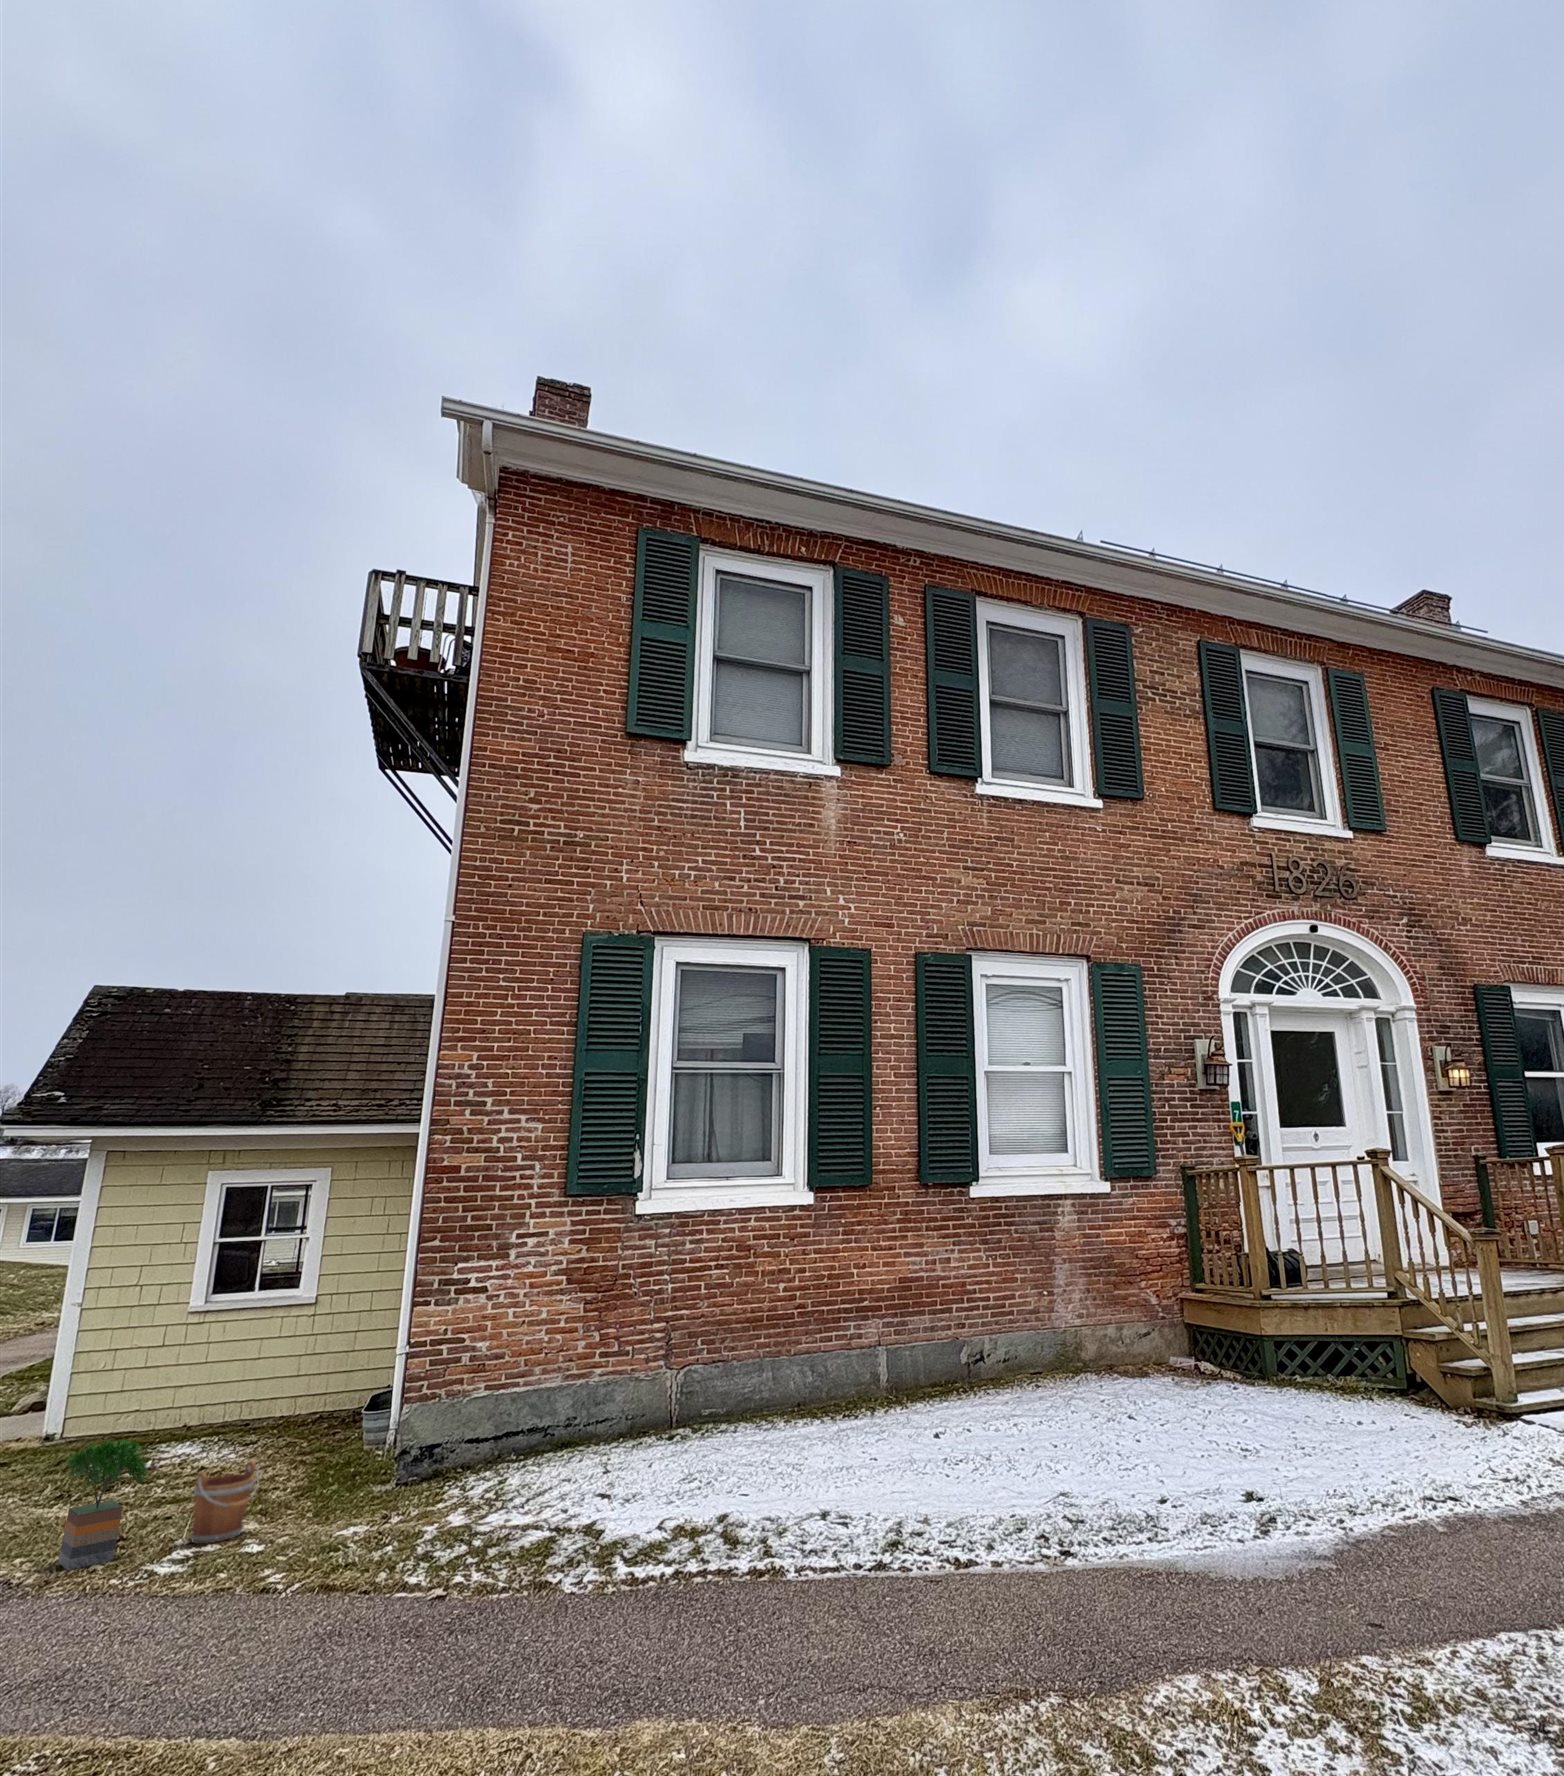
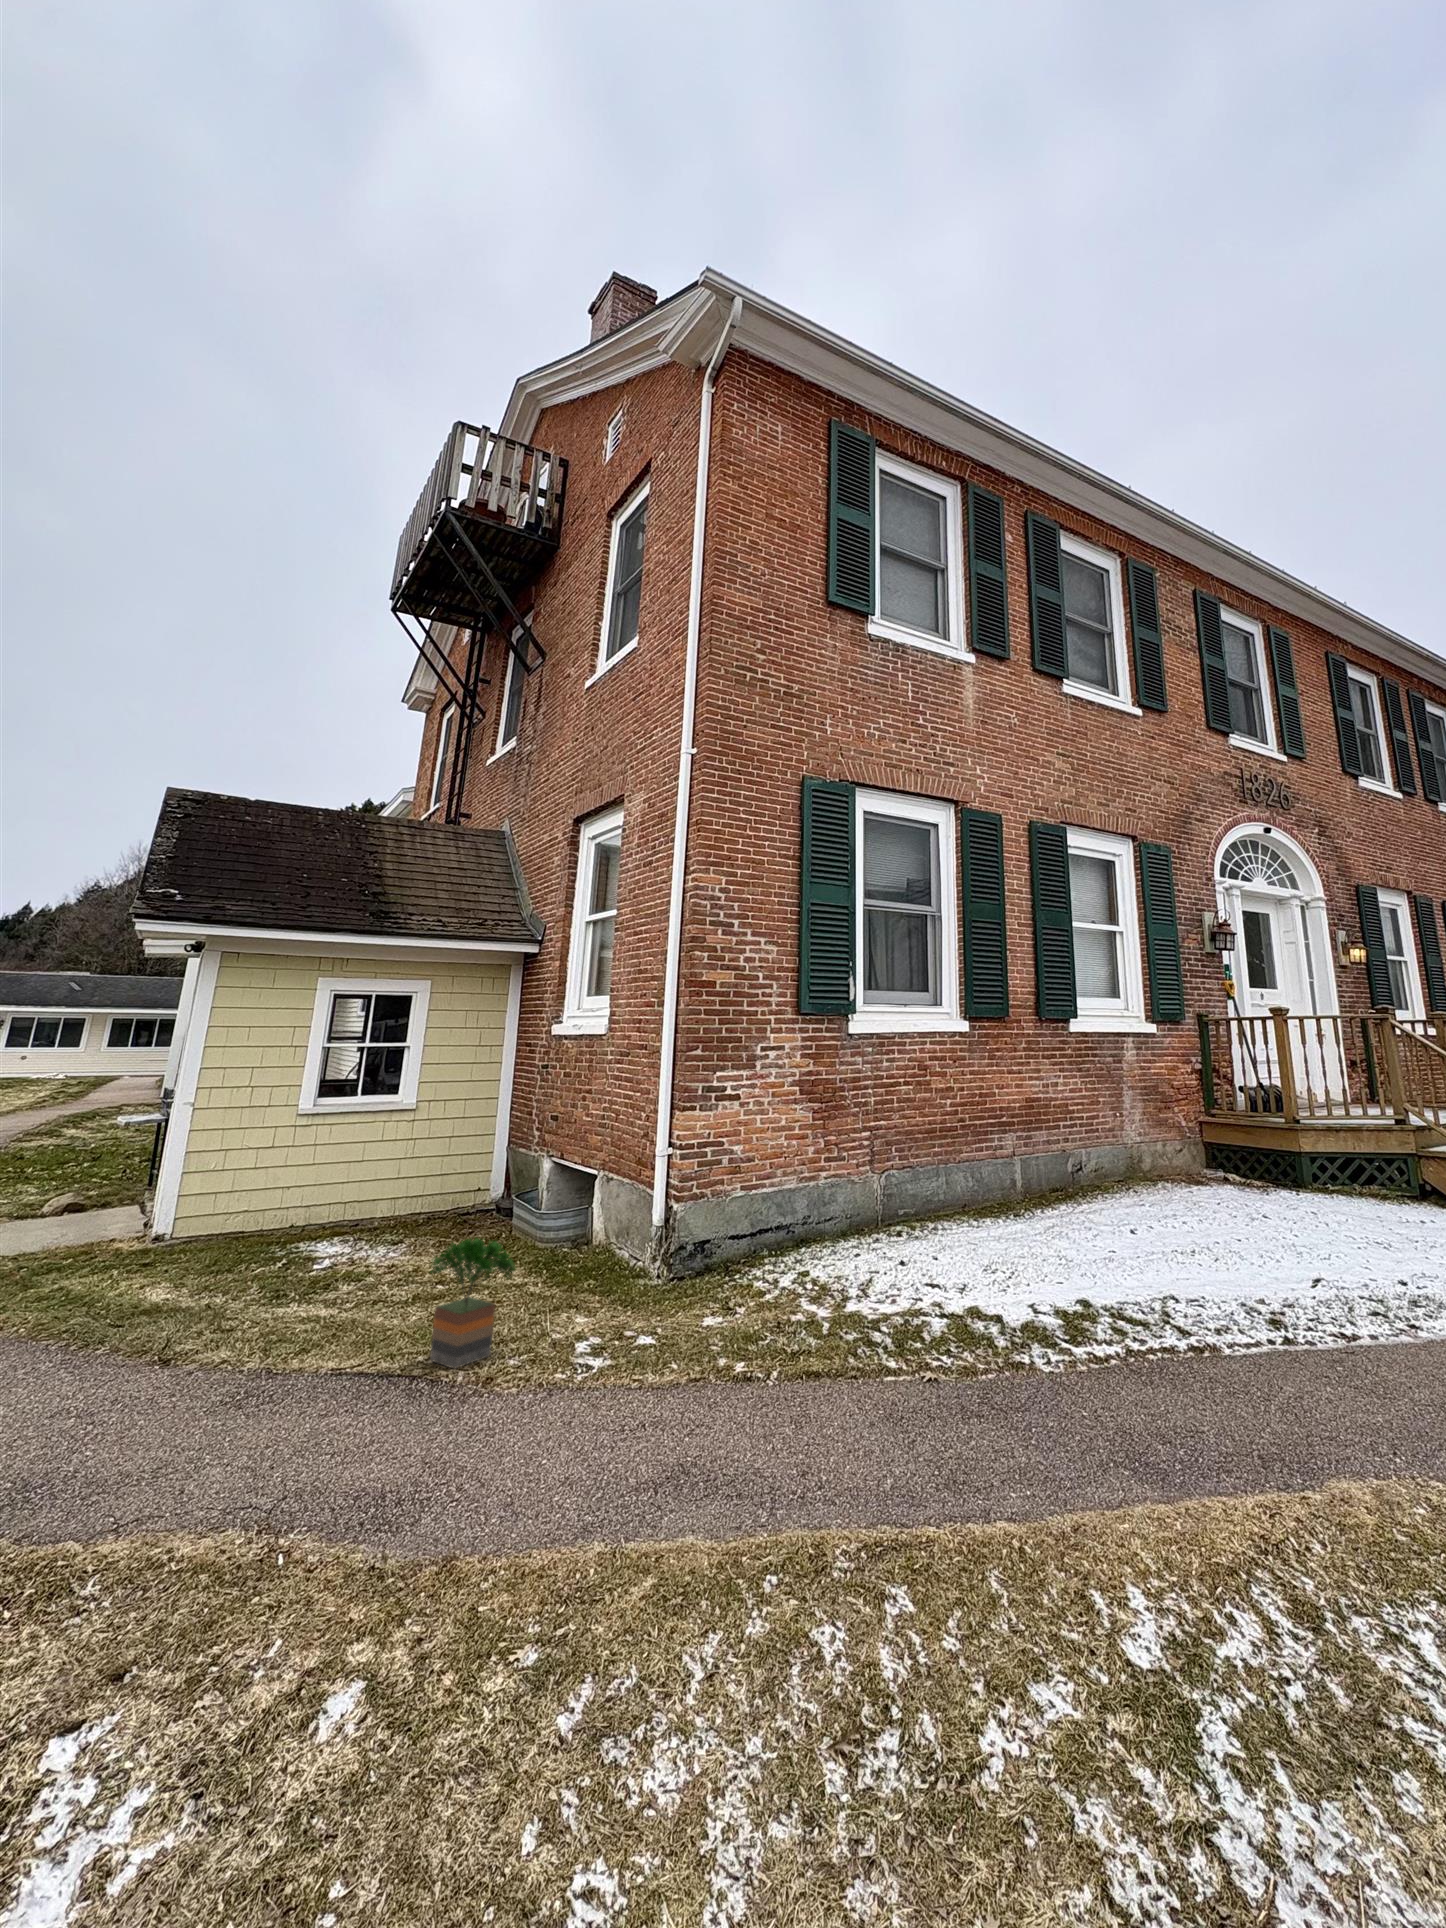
bucket: present [191,1461,257,1544] -> none [545,1255,606,1337]

